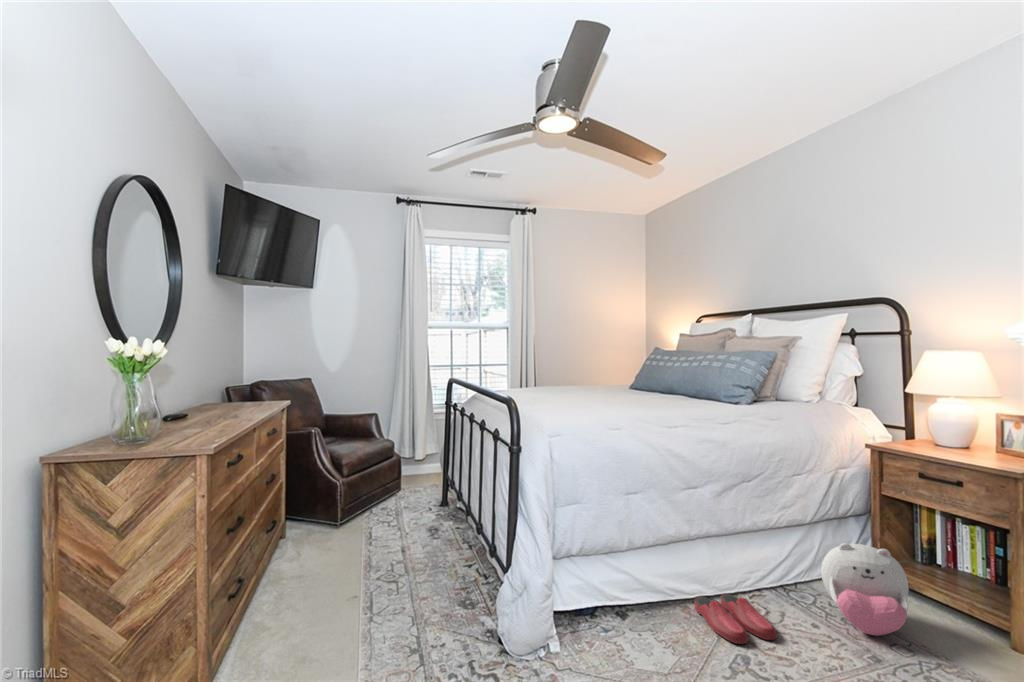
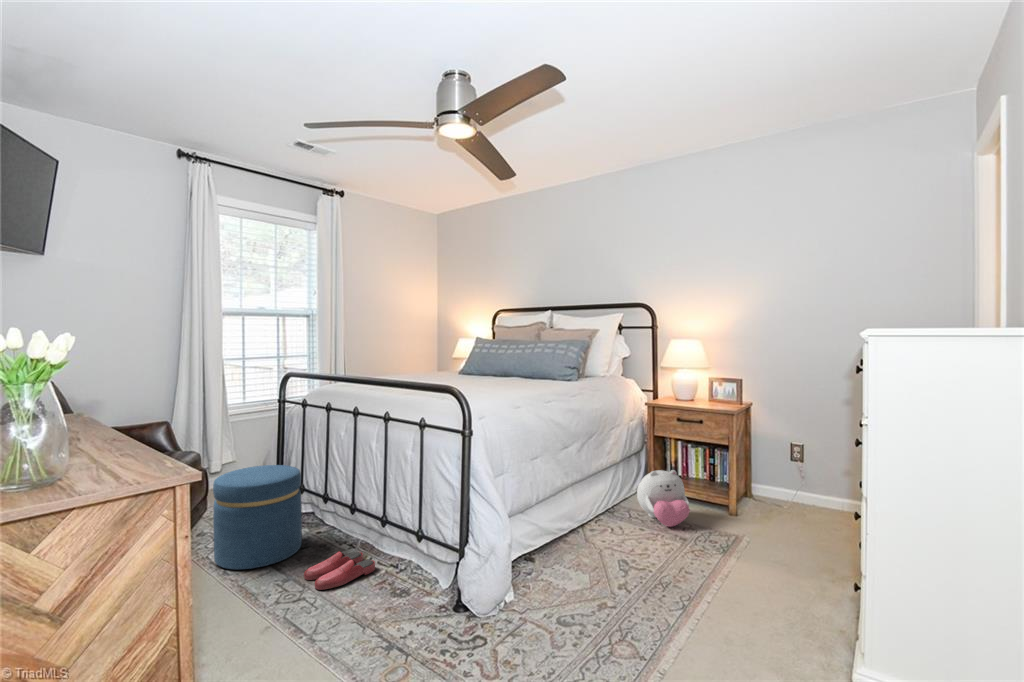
ottoman: none [371,457,441,545] -> present [213,465,302,569]
slippers: present [695,594,777,644] -> present [304,552,375,590]

